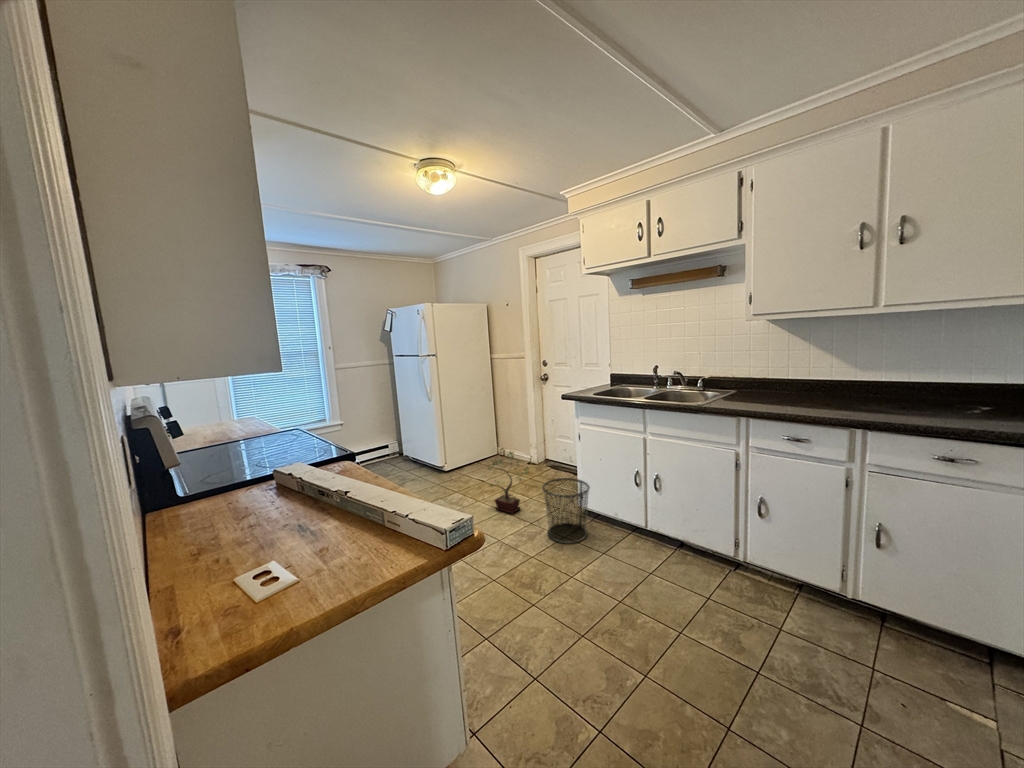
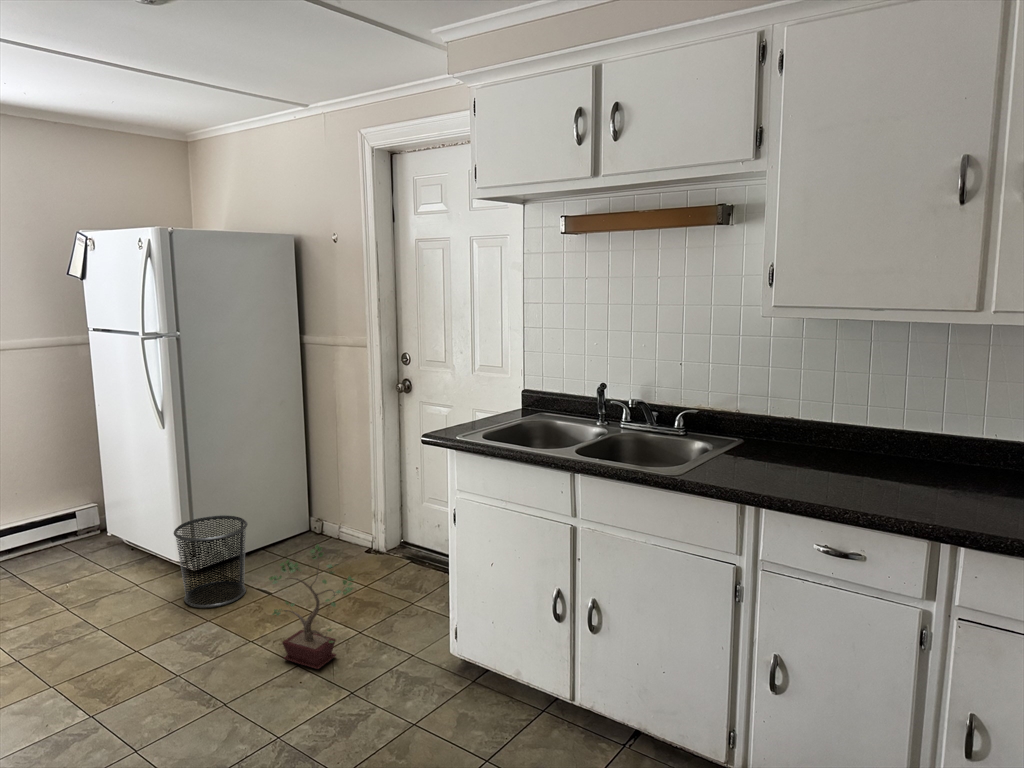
waste bin: present [542,478,590,543] -> present [174,515,248,608]

